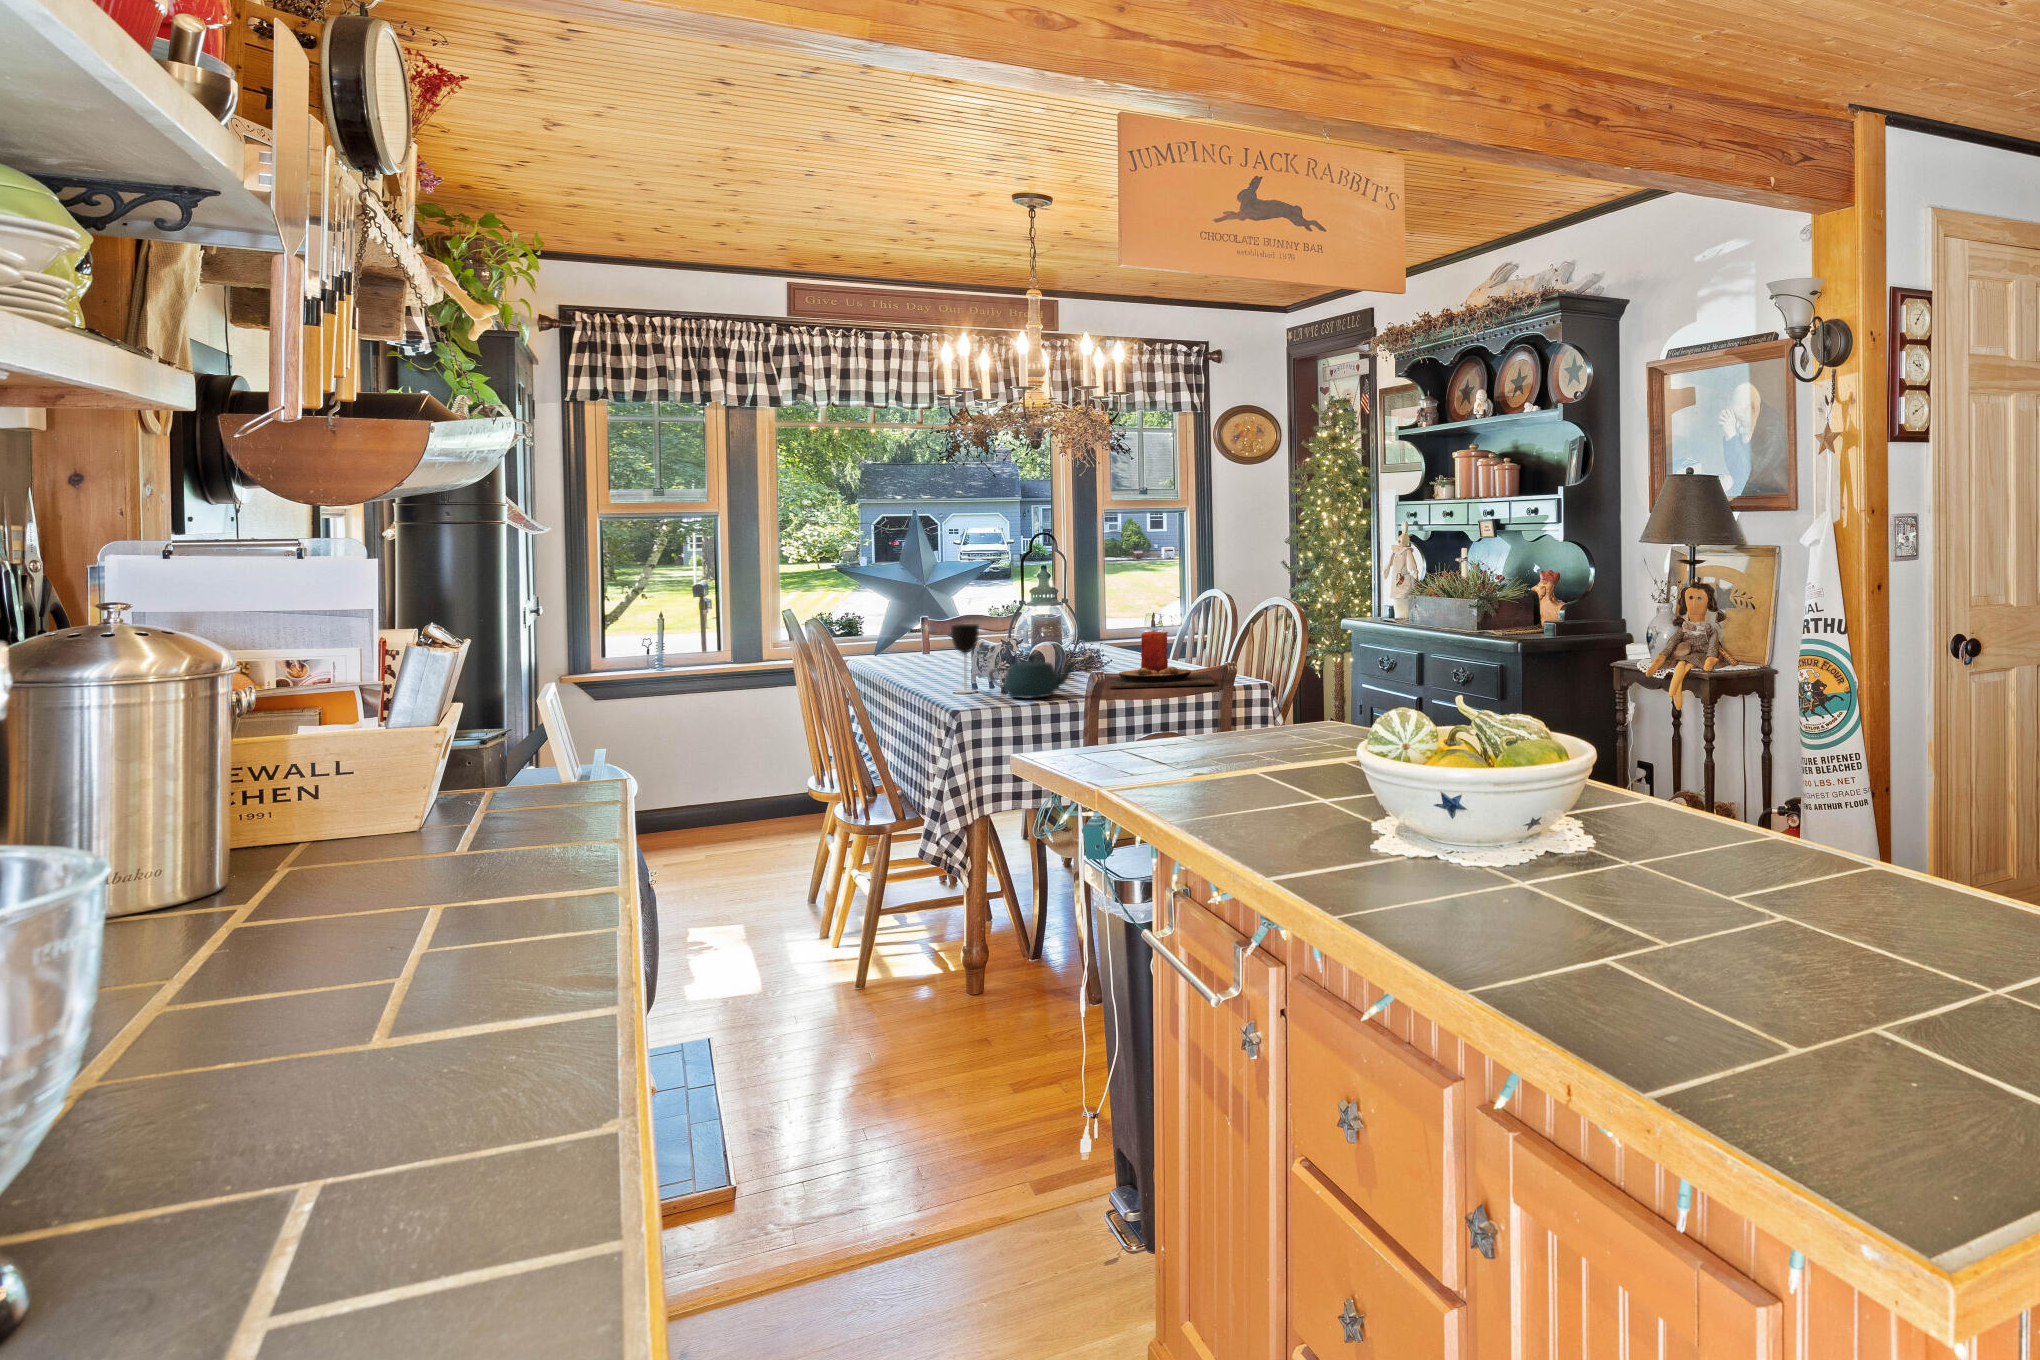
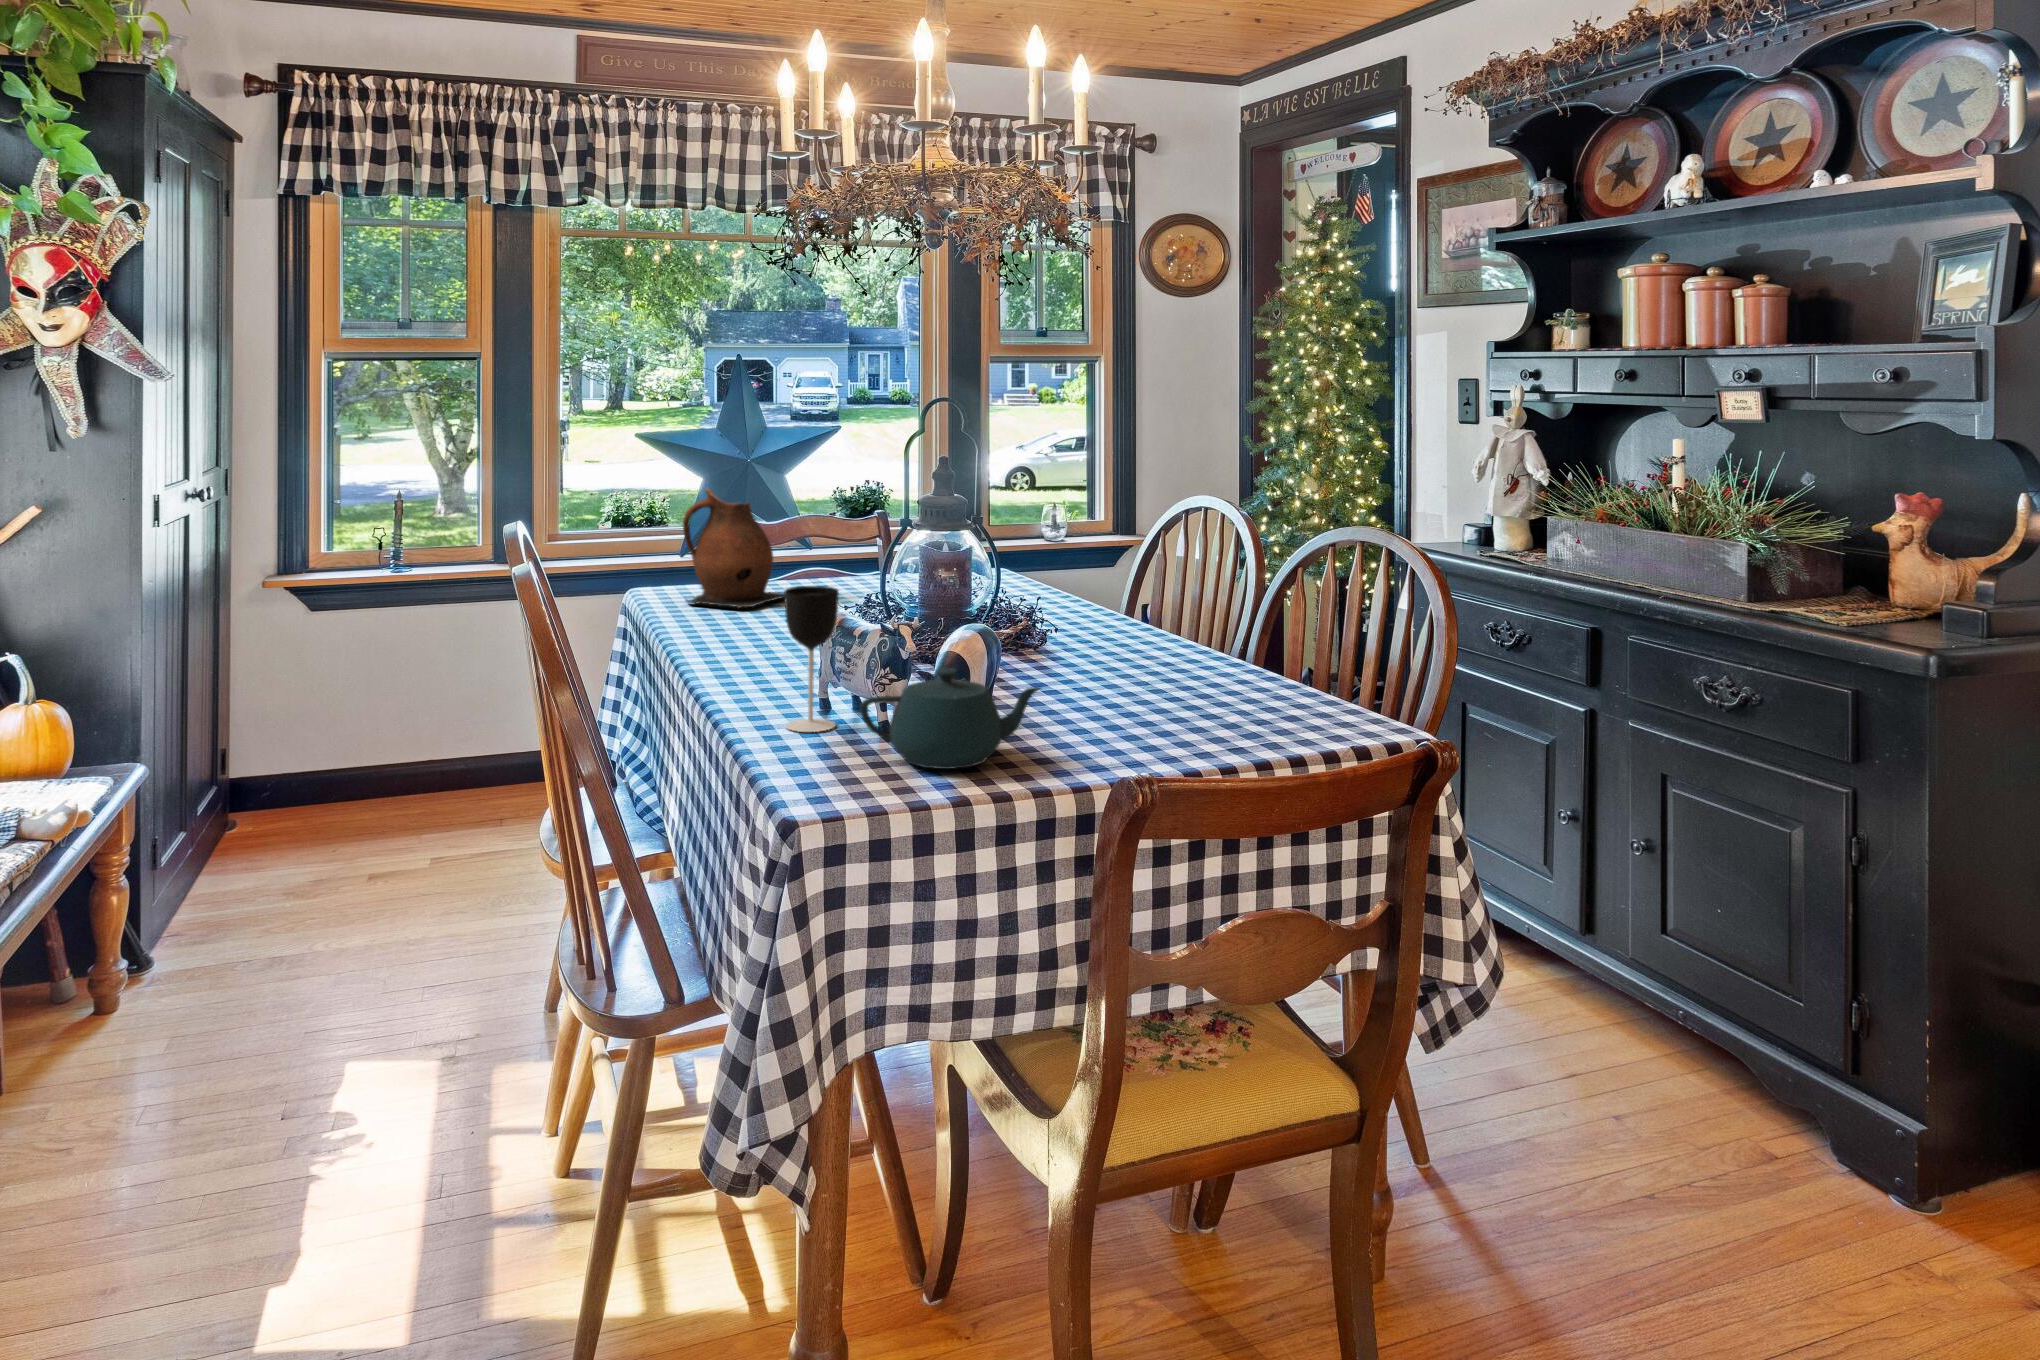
ceramic pitcher: none [884,592,954,662] -> present [683,489,785,608]
candle: present [1108,630,1215,689] -> none [1072,602,1307,731]

